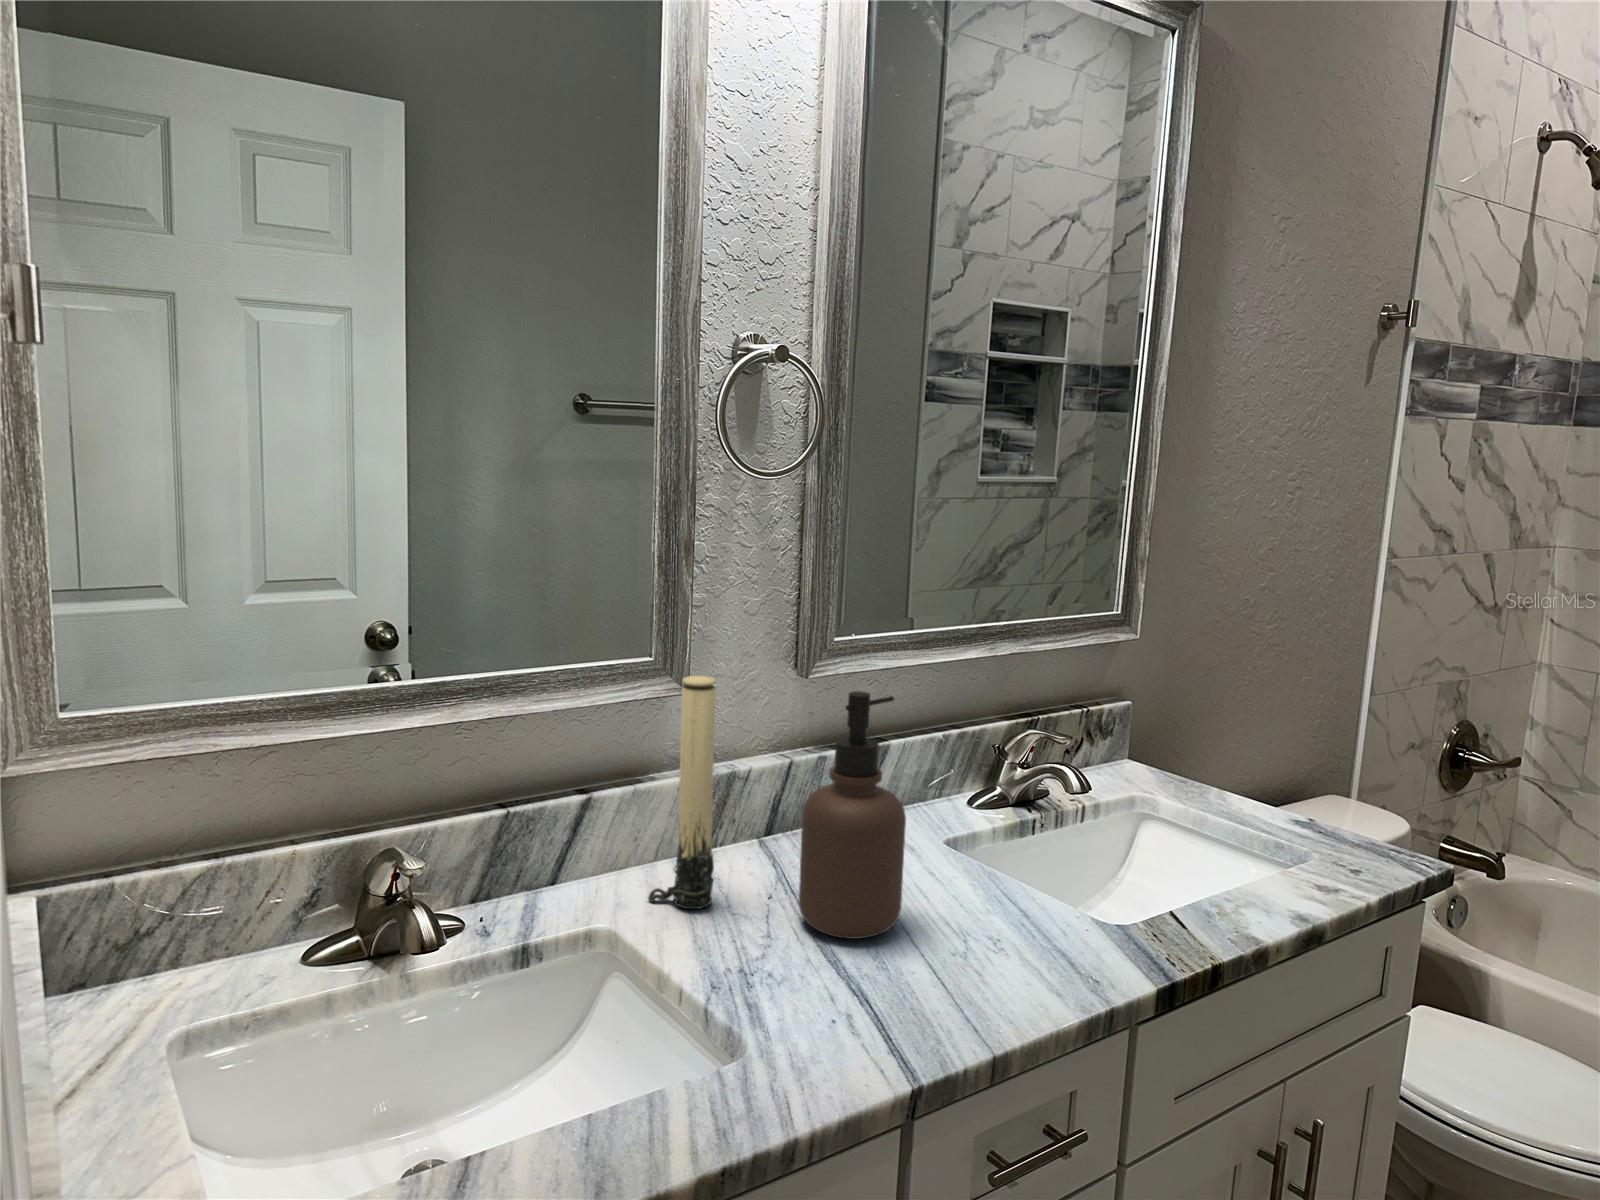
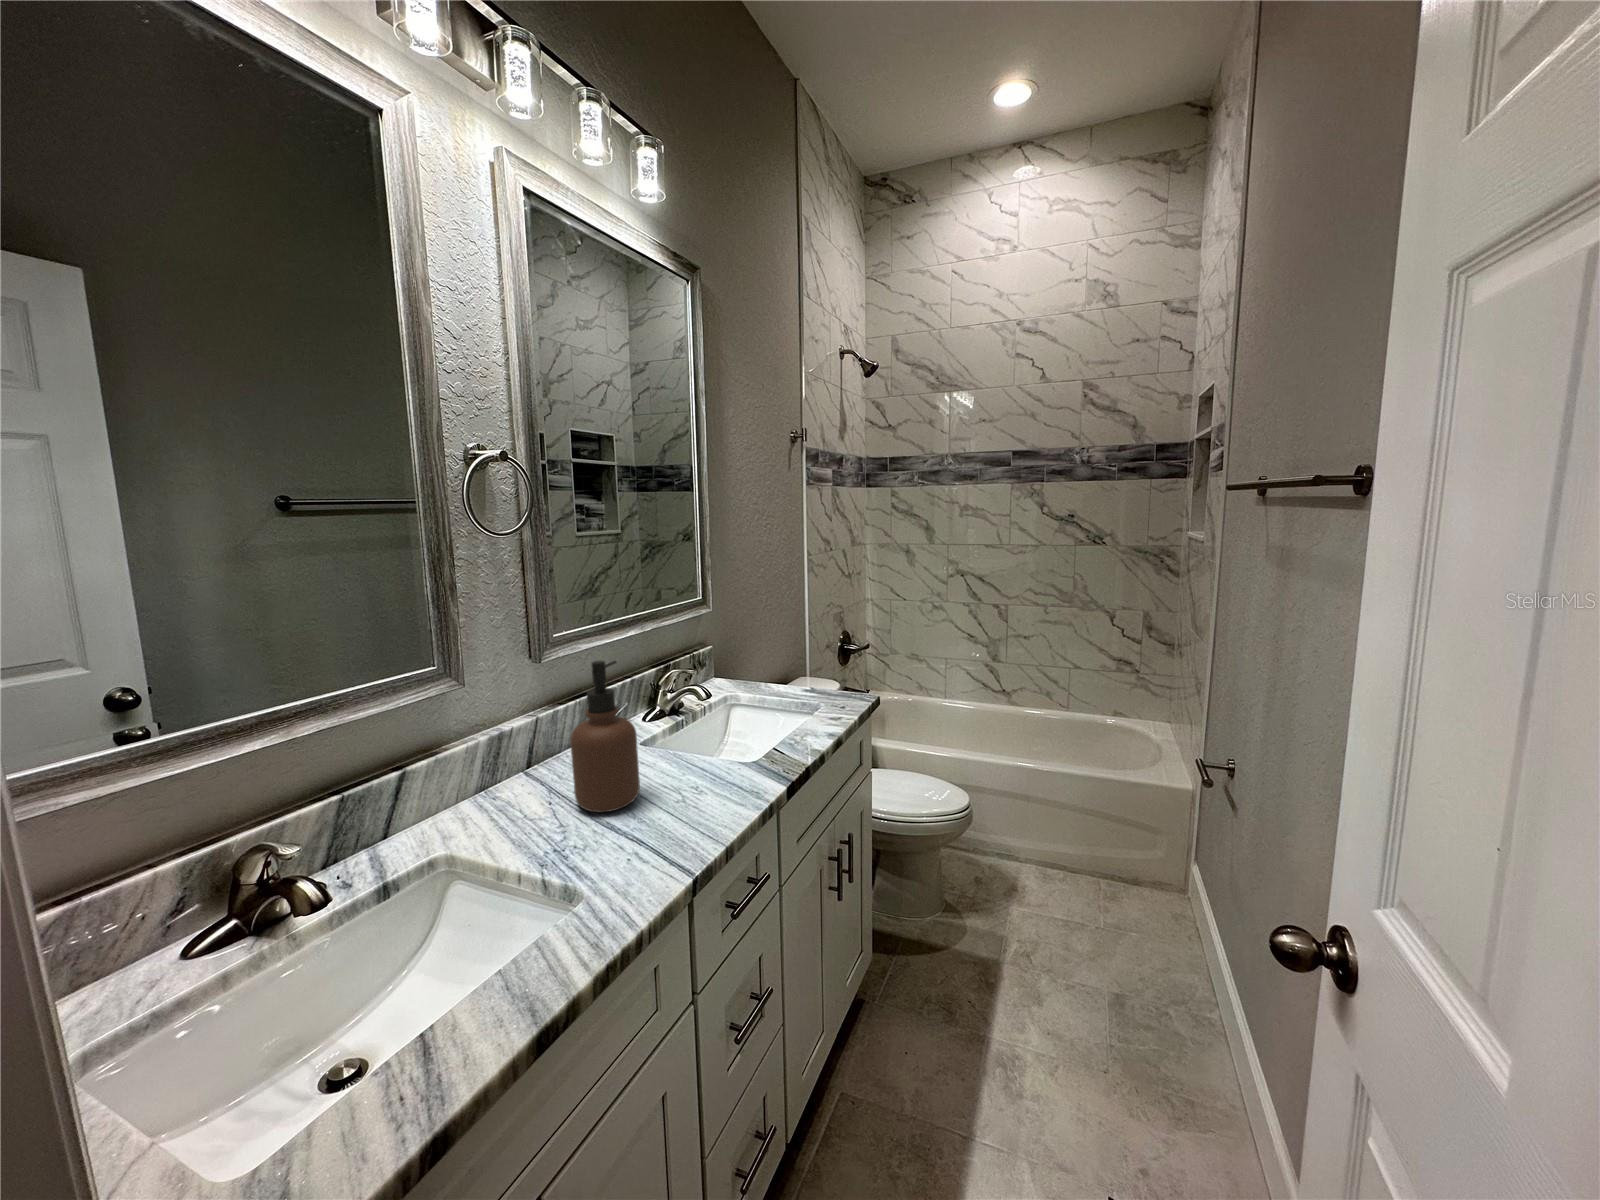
candle: present [648,676,716,909] -> none [467,670,515,827]

